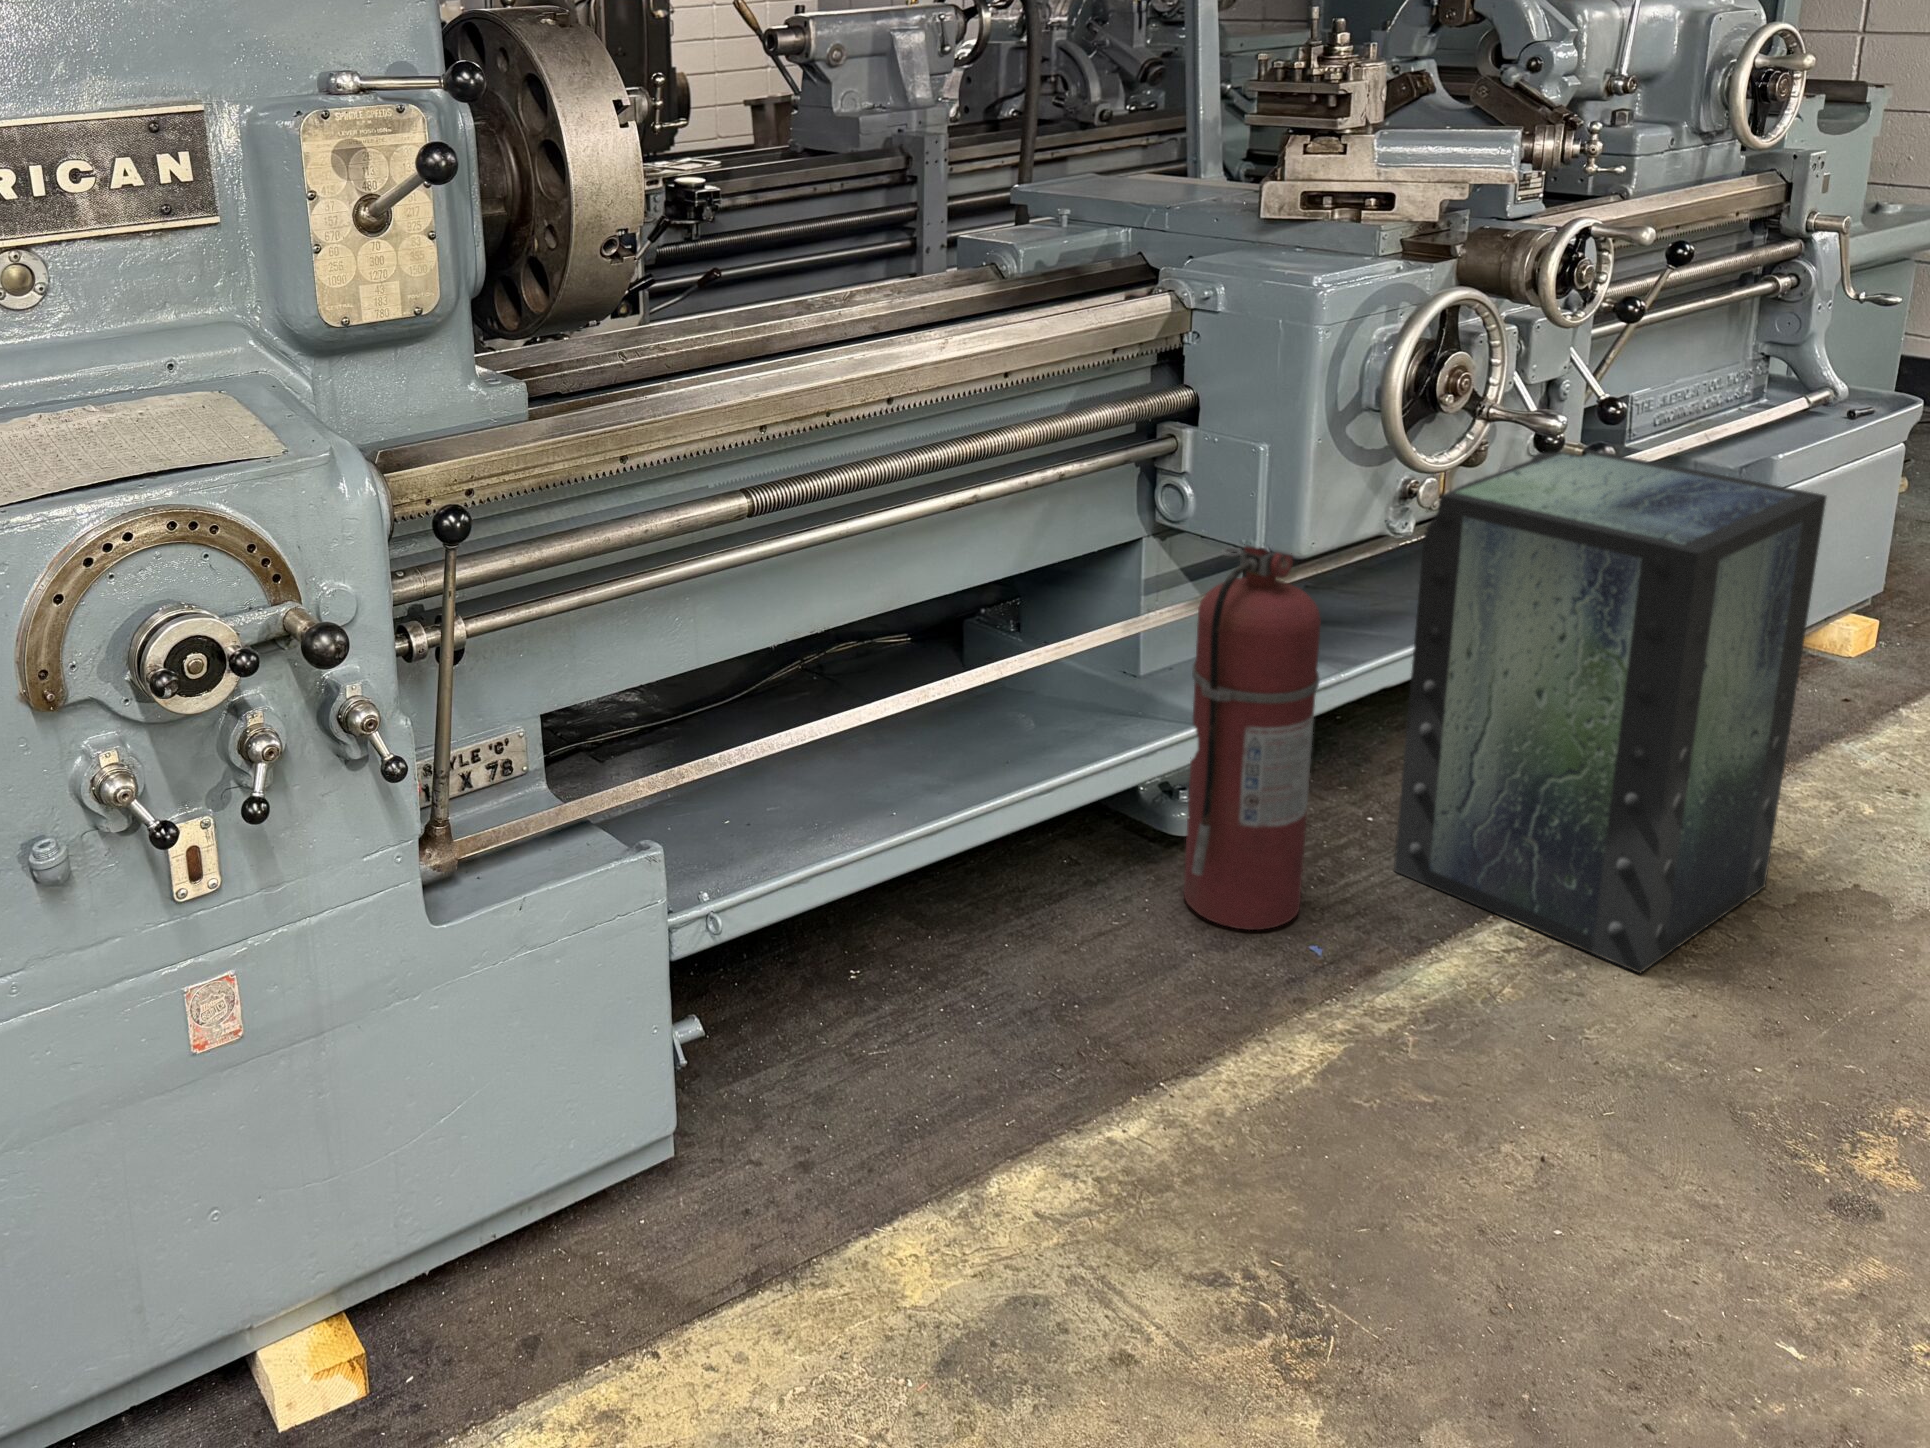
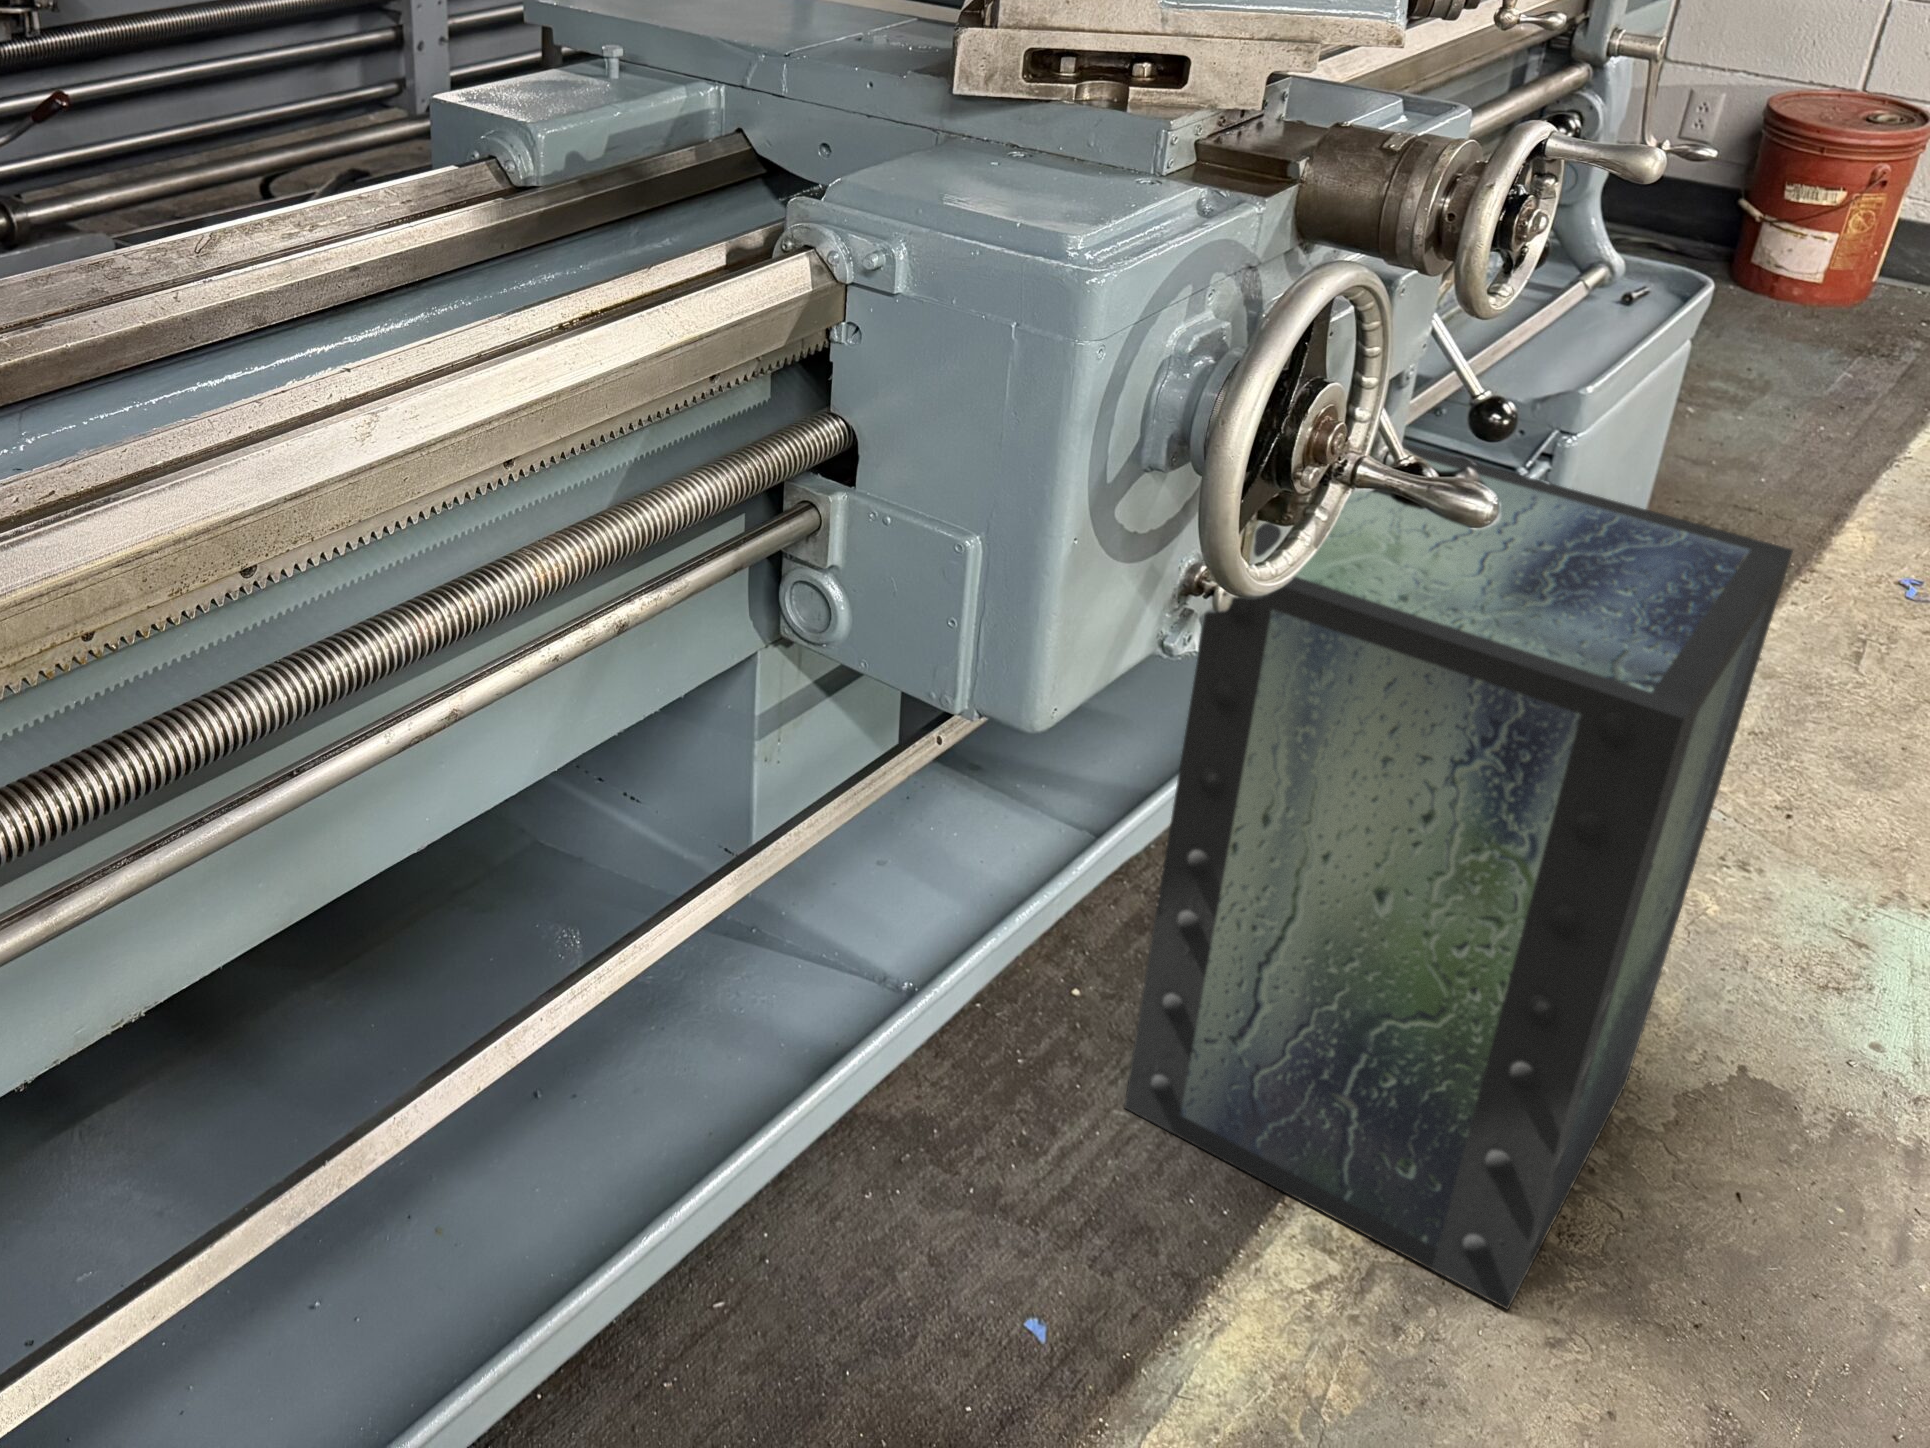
fire extinguisher: present [1184,544,1321,930] -> none [818,582,1054,1282]

